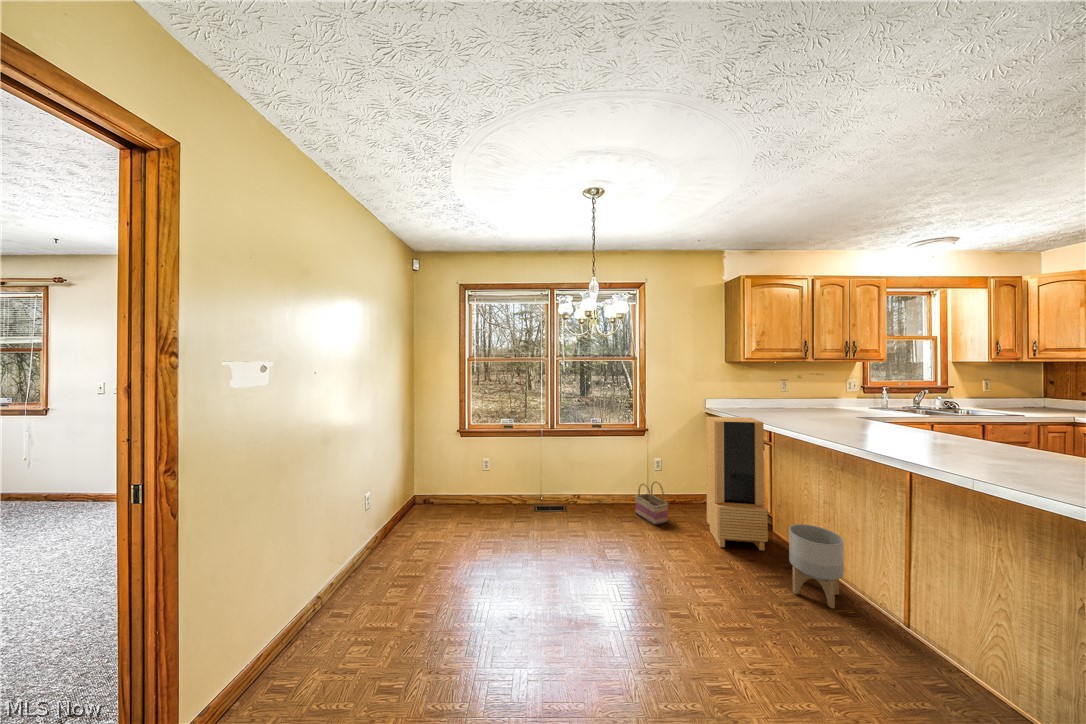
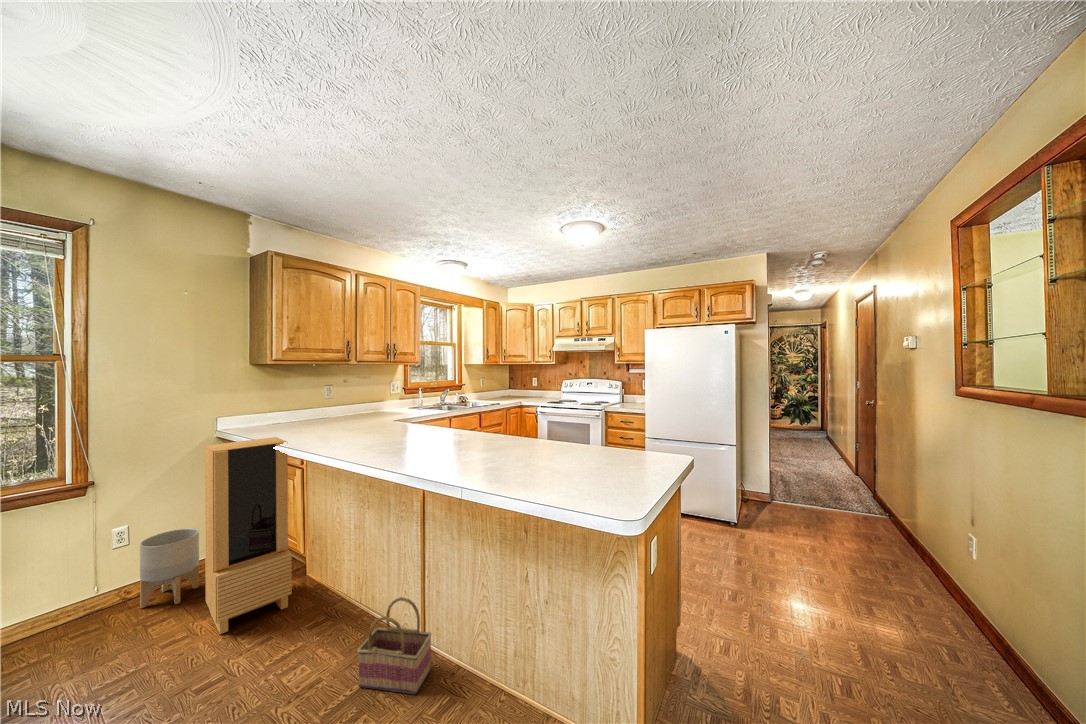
basket: present [635,481,668,525] -> present [358,597,432,694]
planter: present [789,524,844,608] -> present [140,528,199,608]

